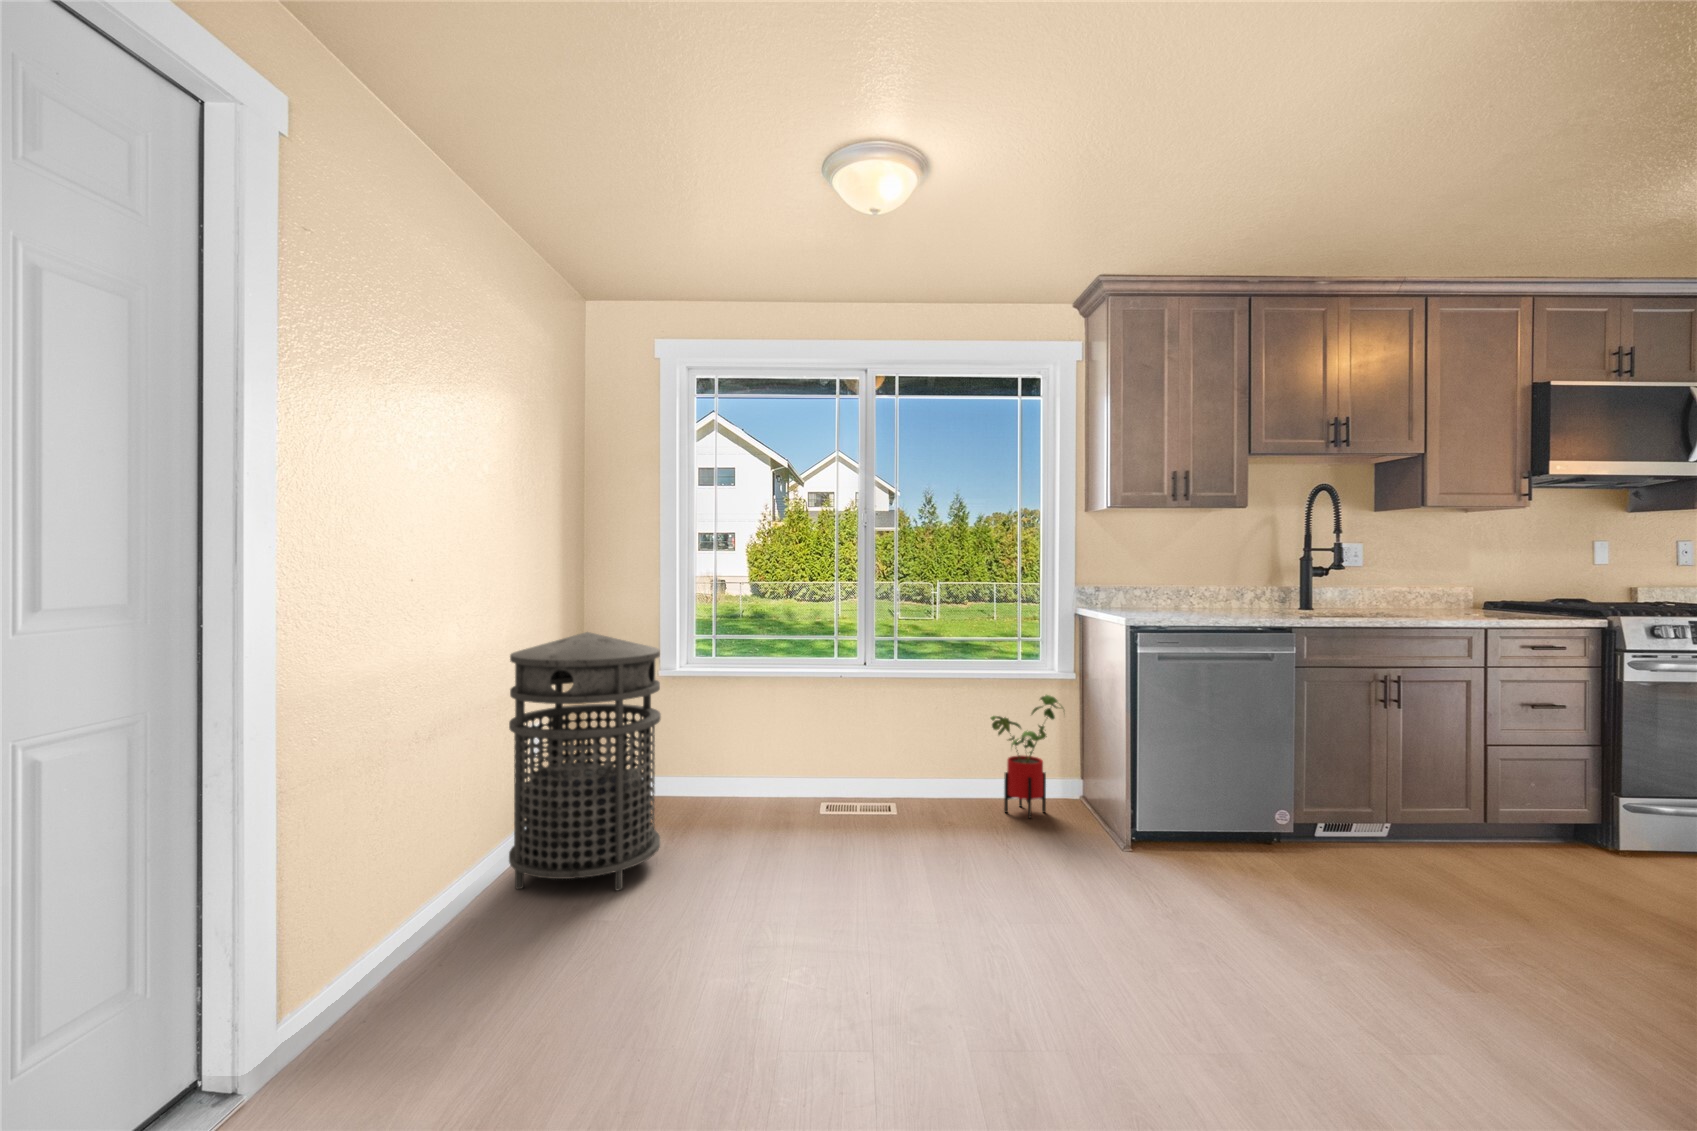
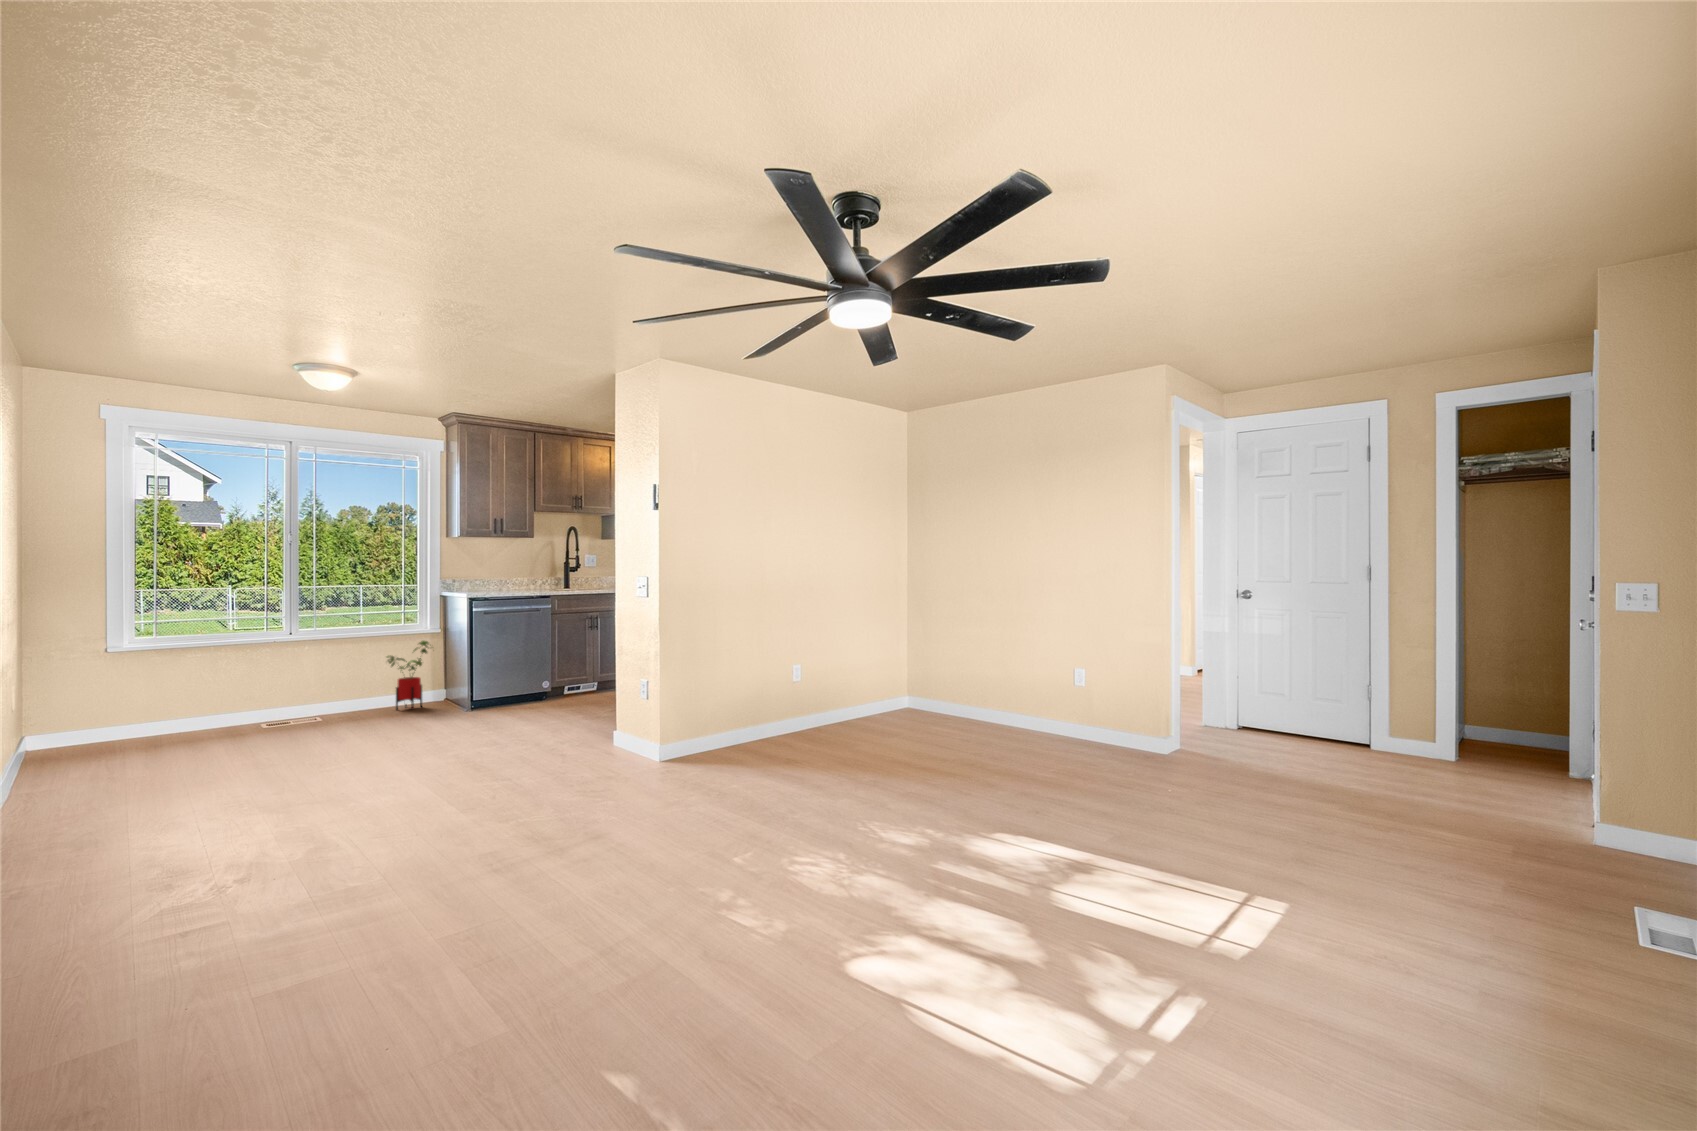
trash can: present [509,632,661,890] -> none [24,611,157,779]

